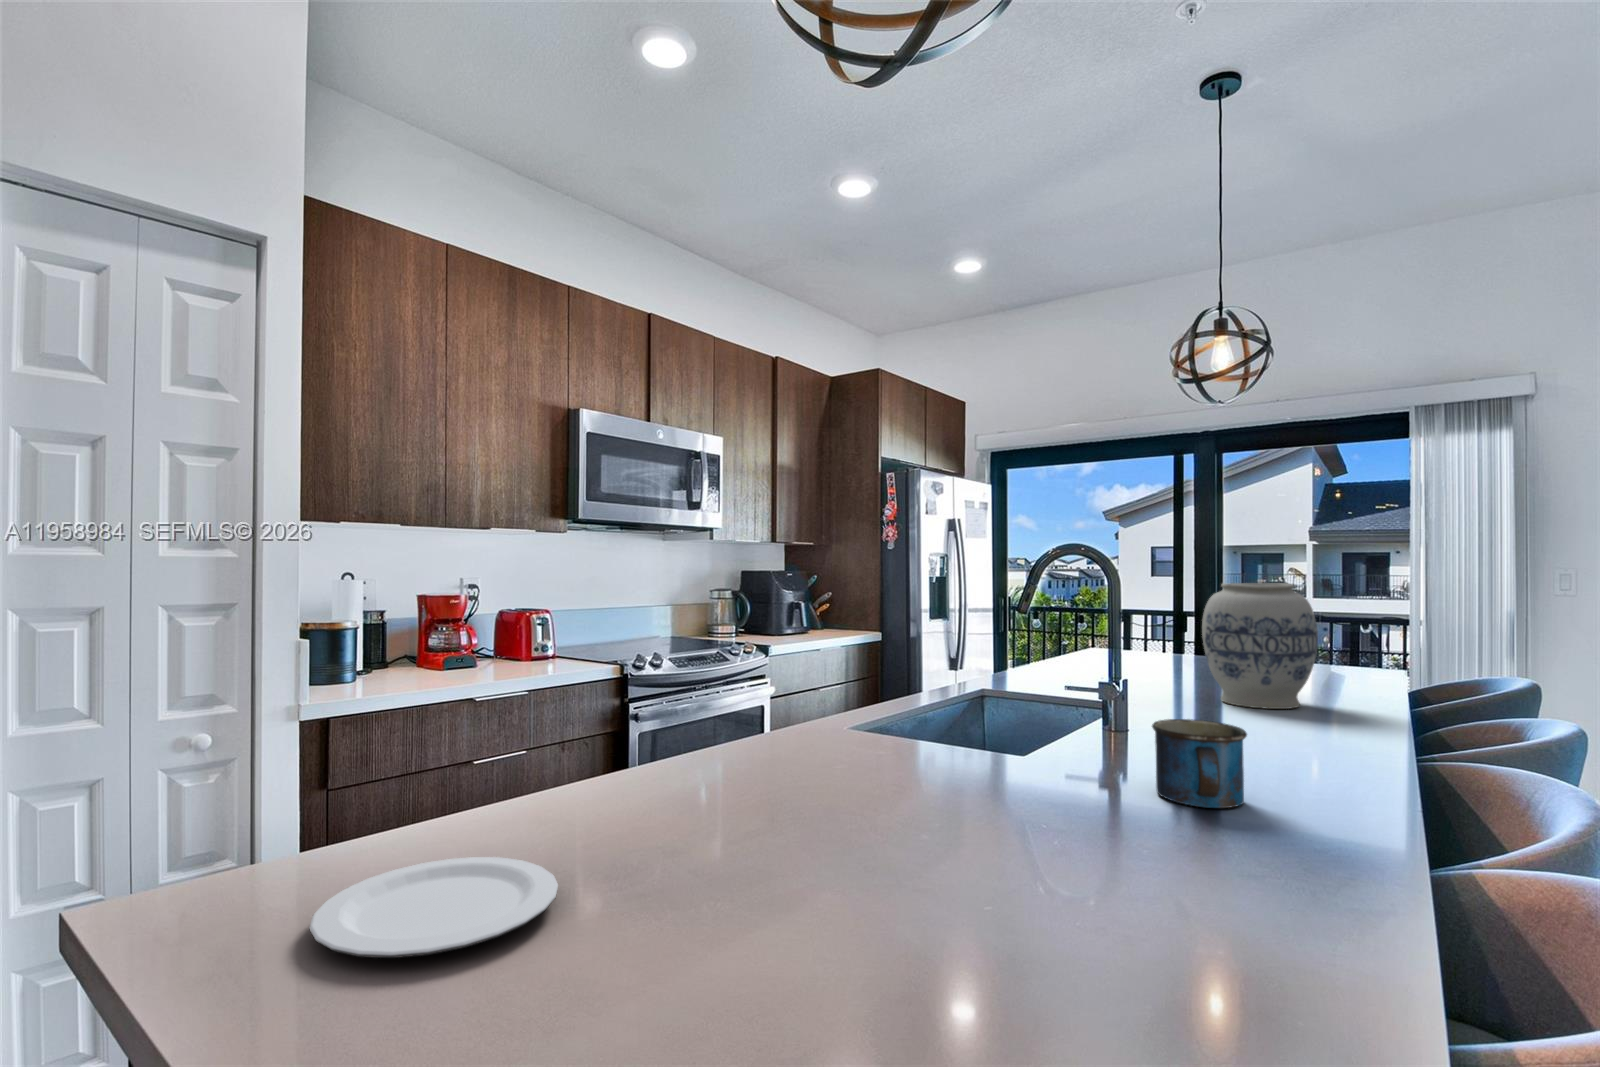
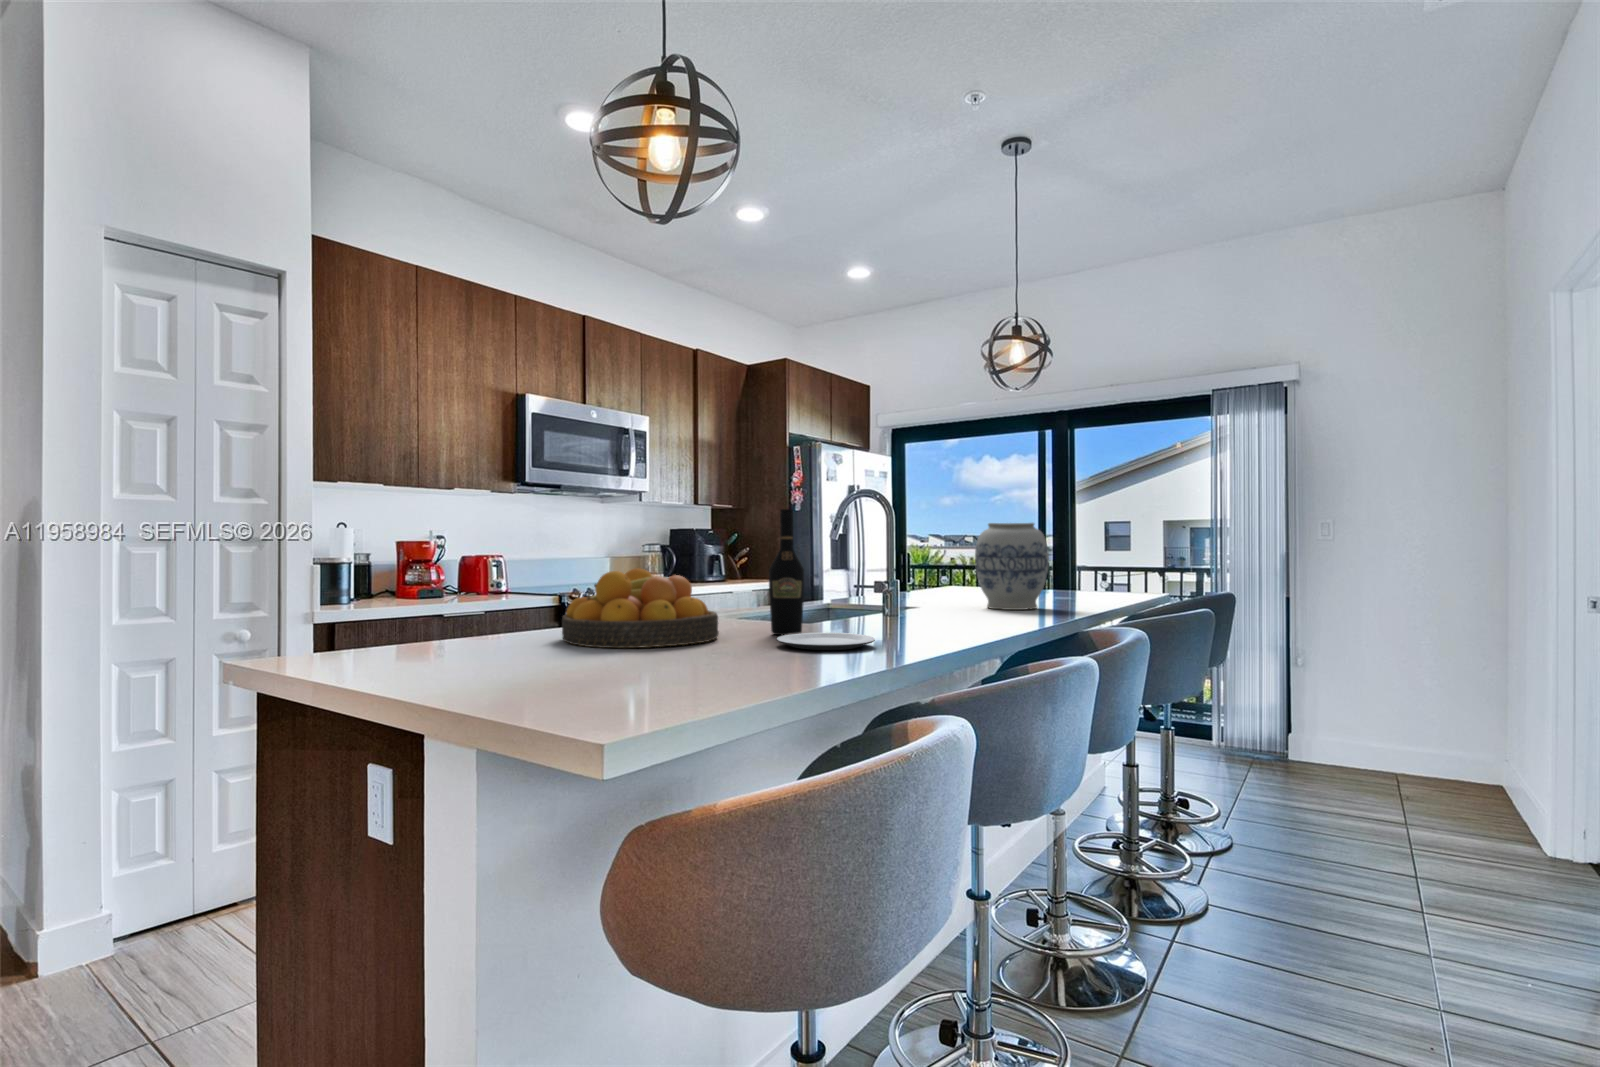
wine bottle: none [1008,588,1070,805] -> present [769,509,804,635]
fruit bowl: none [675,687,944,867] -> present [562,568,719,648]
mug: present [1152,719,1247,808] -> none [858,591,909,636]
plate: present [309,857,558,958] -> present [777,633,875,650]

